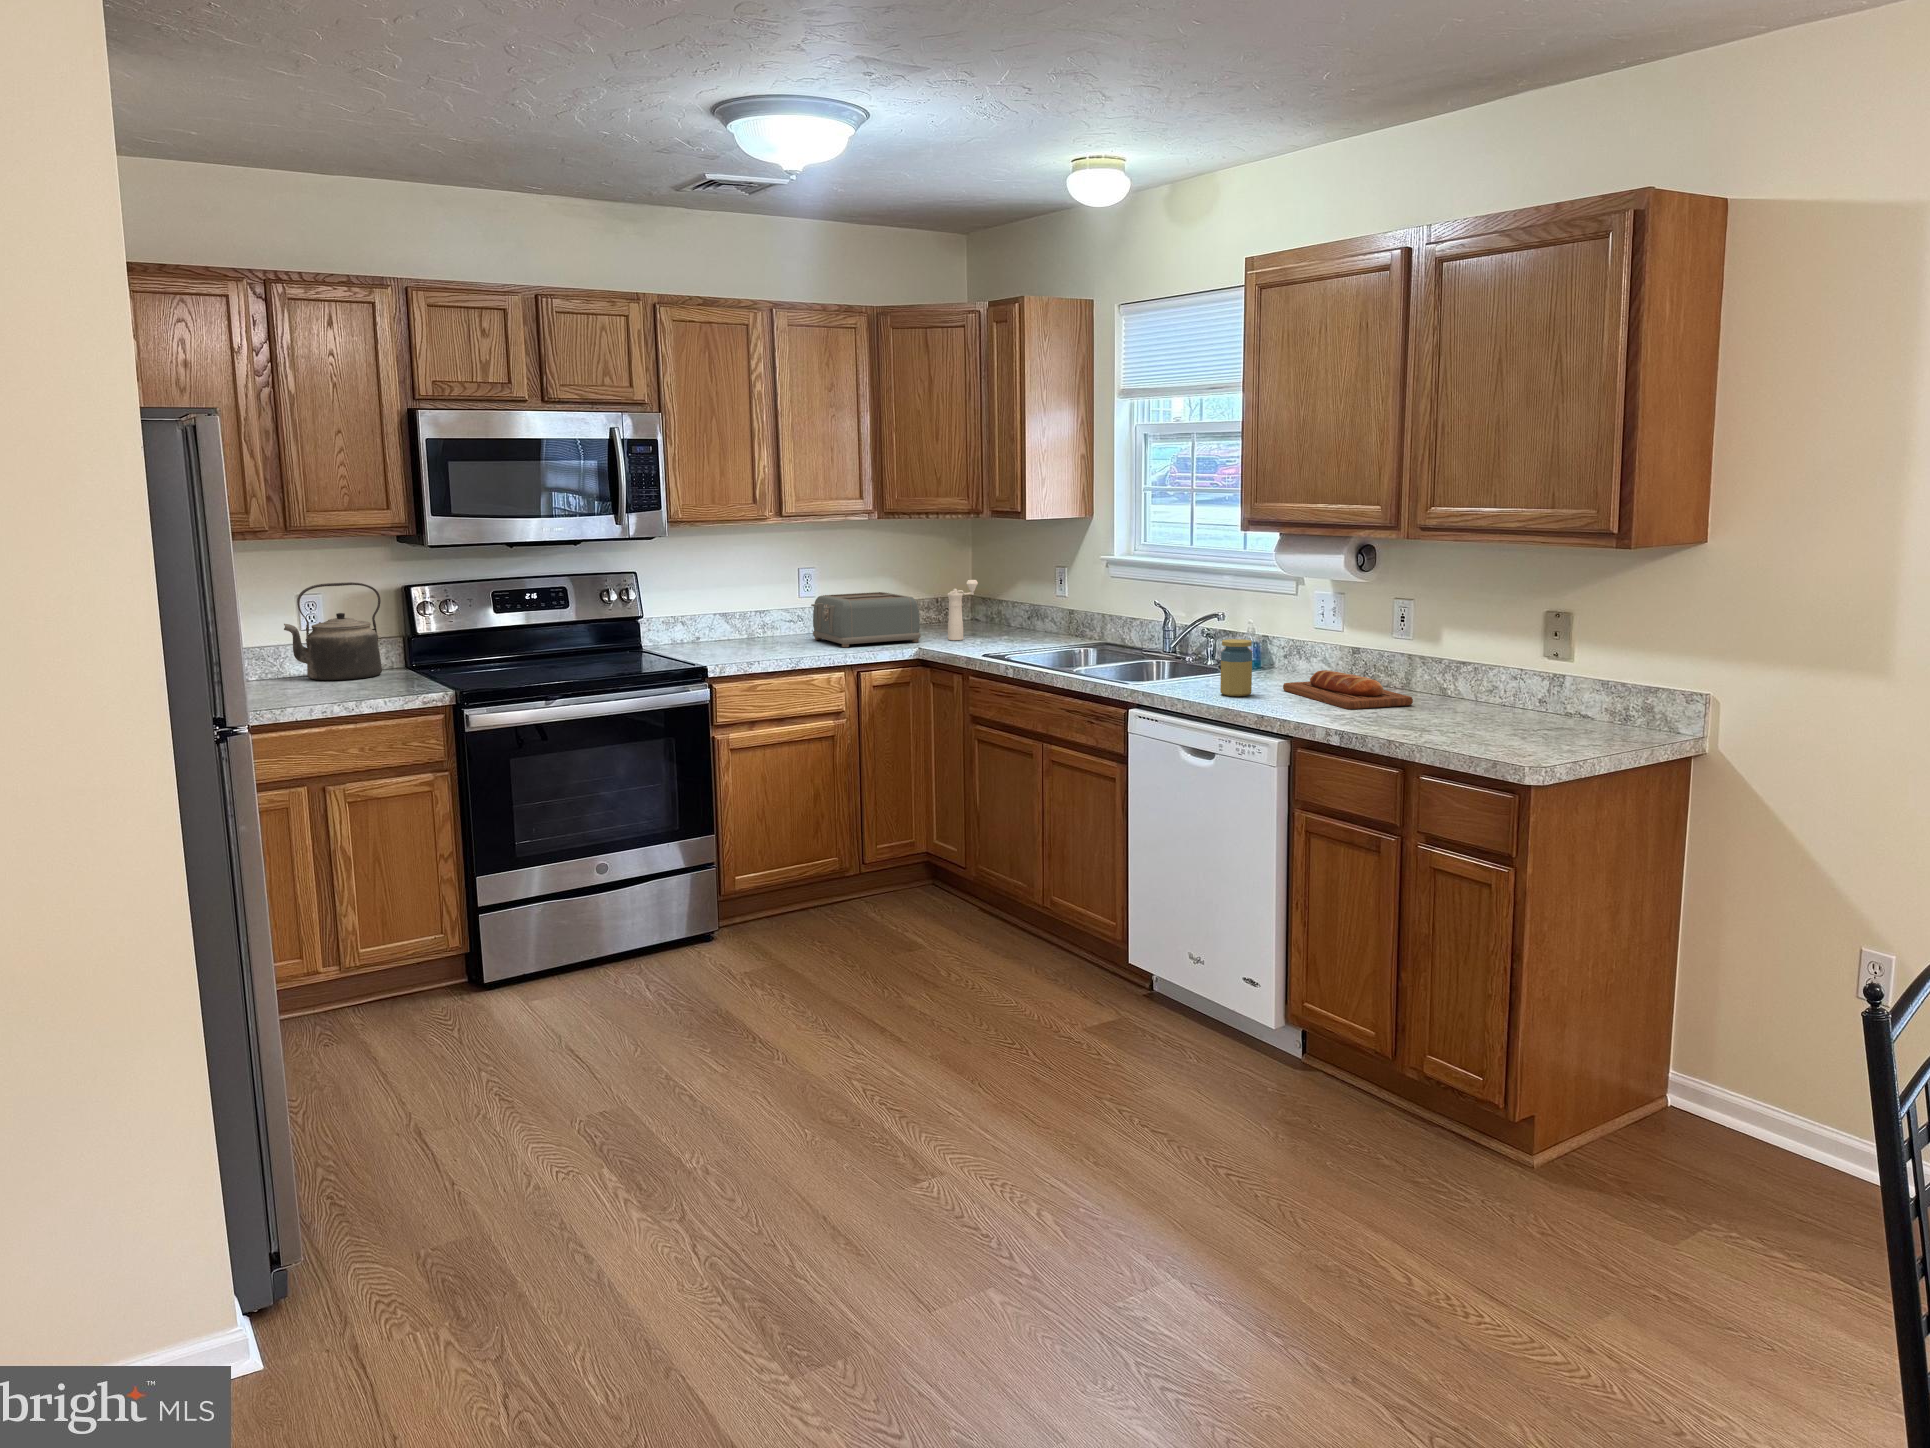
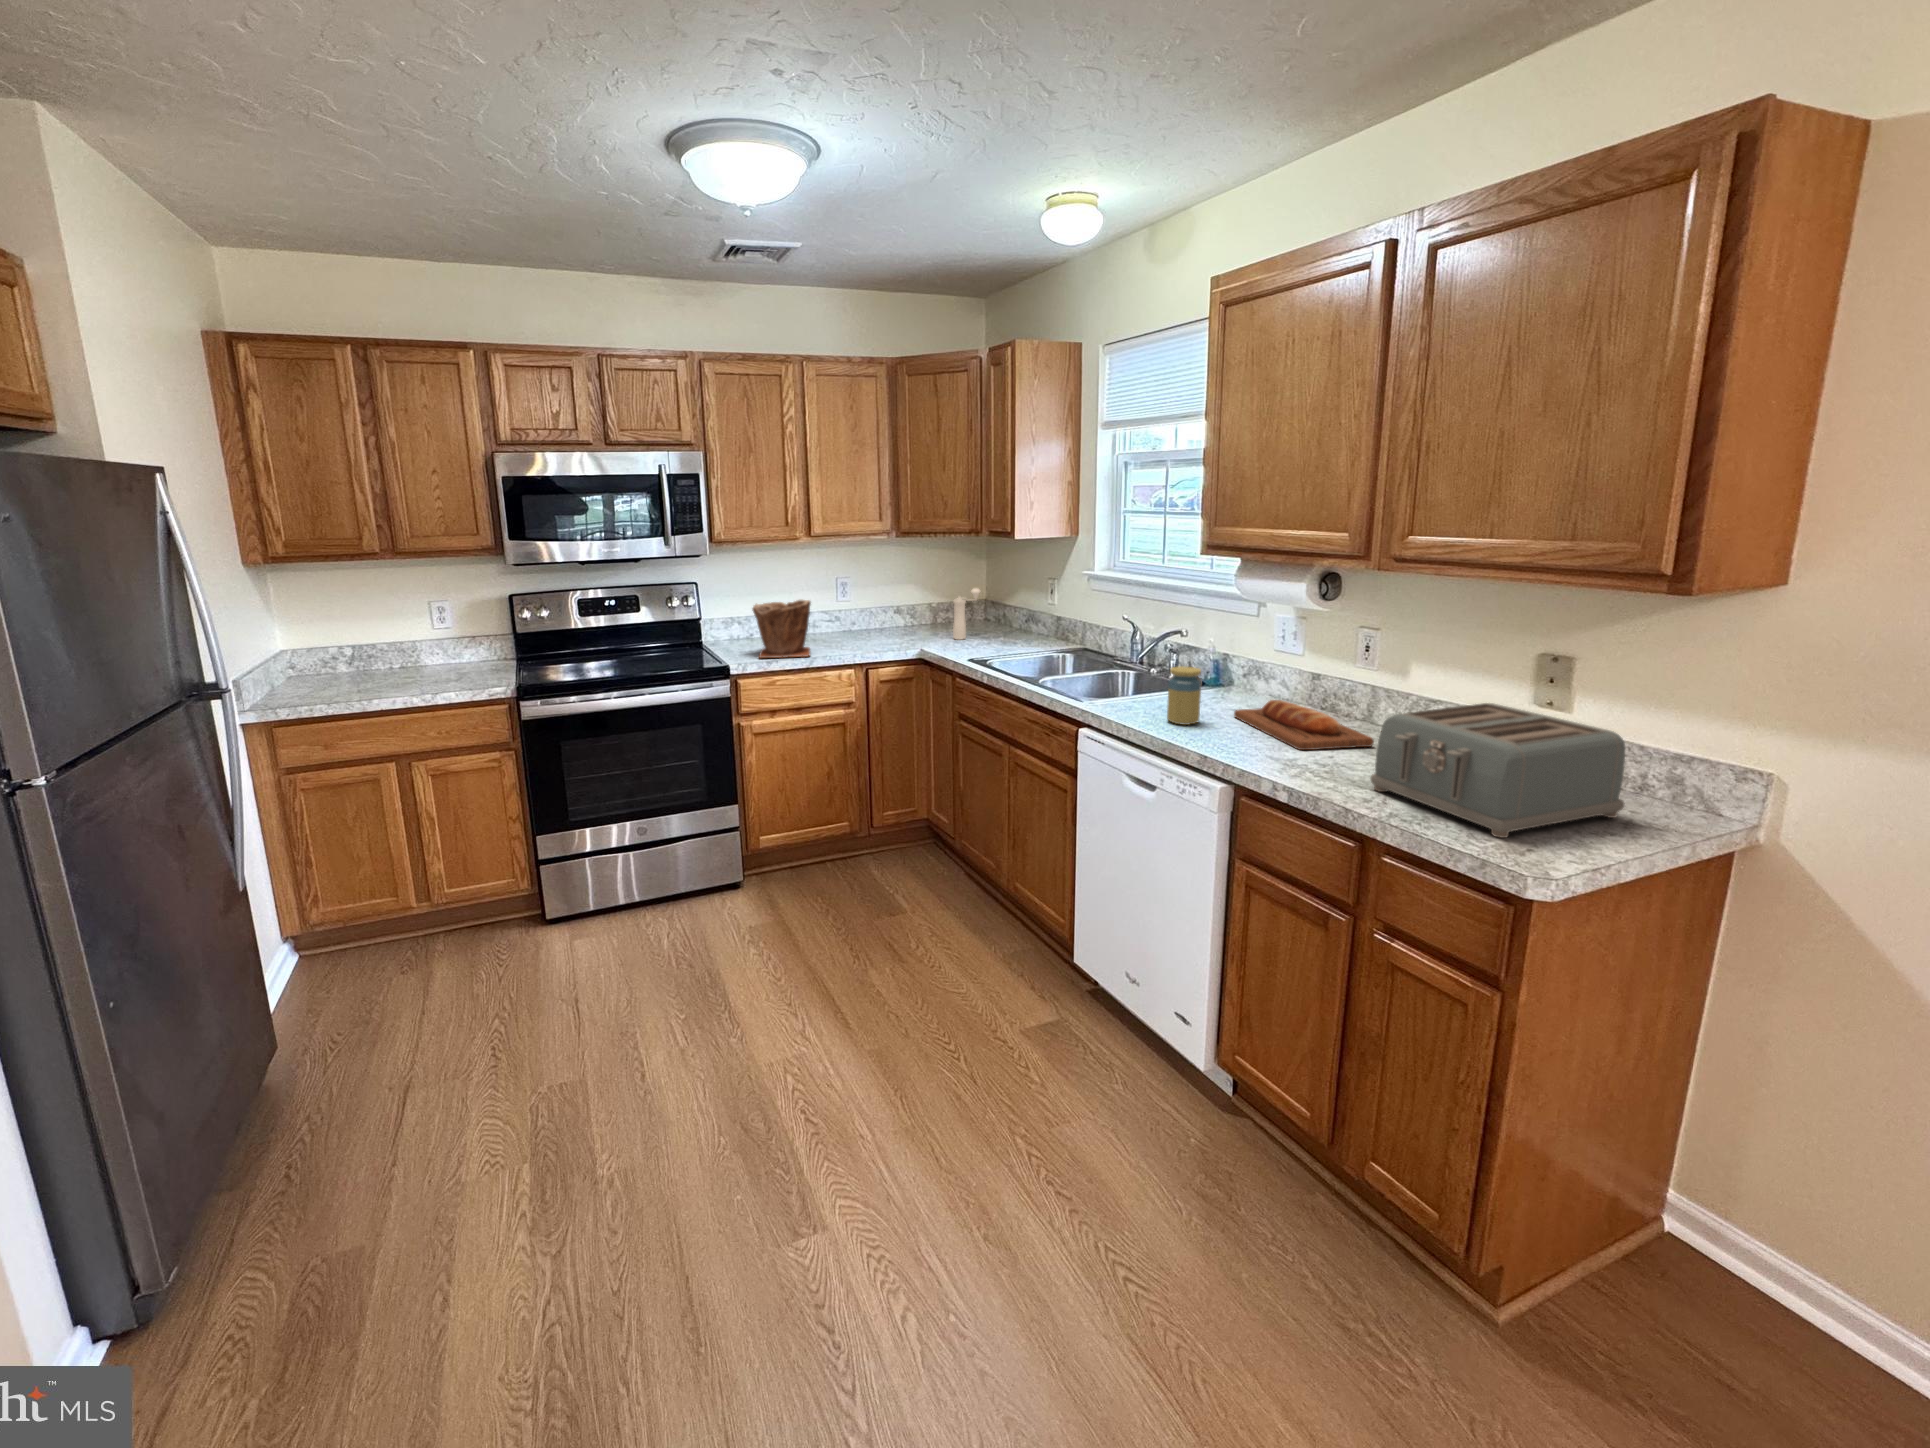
kettle: present [284,582,382,680] -> none [410,593,490,671]
plant pot: none [715,591,790,661] -> present [752,600,811,658]
toaster: present [811,592,921,647] -> present [1370,703,1625,838]

